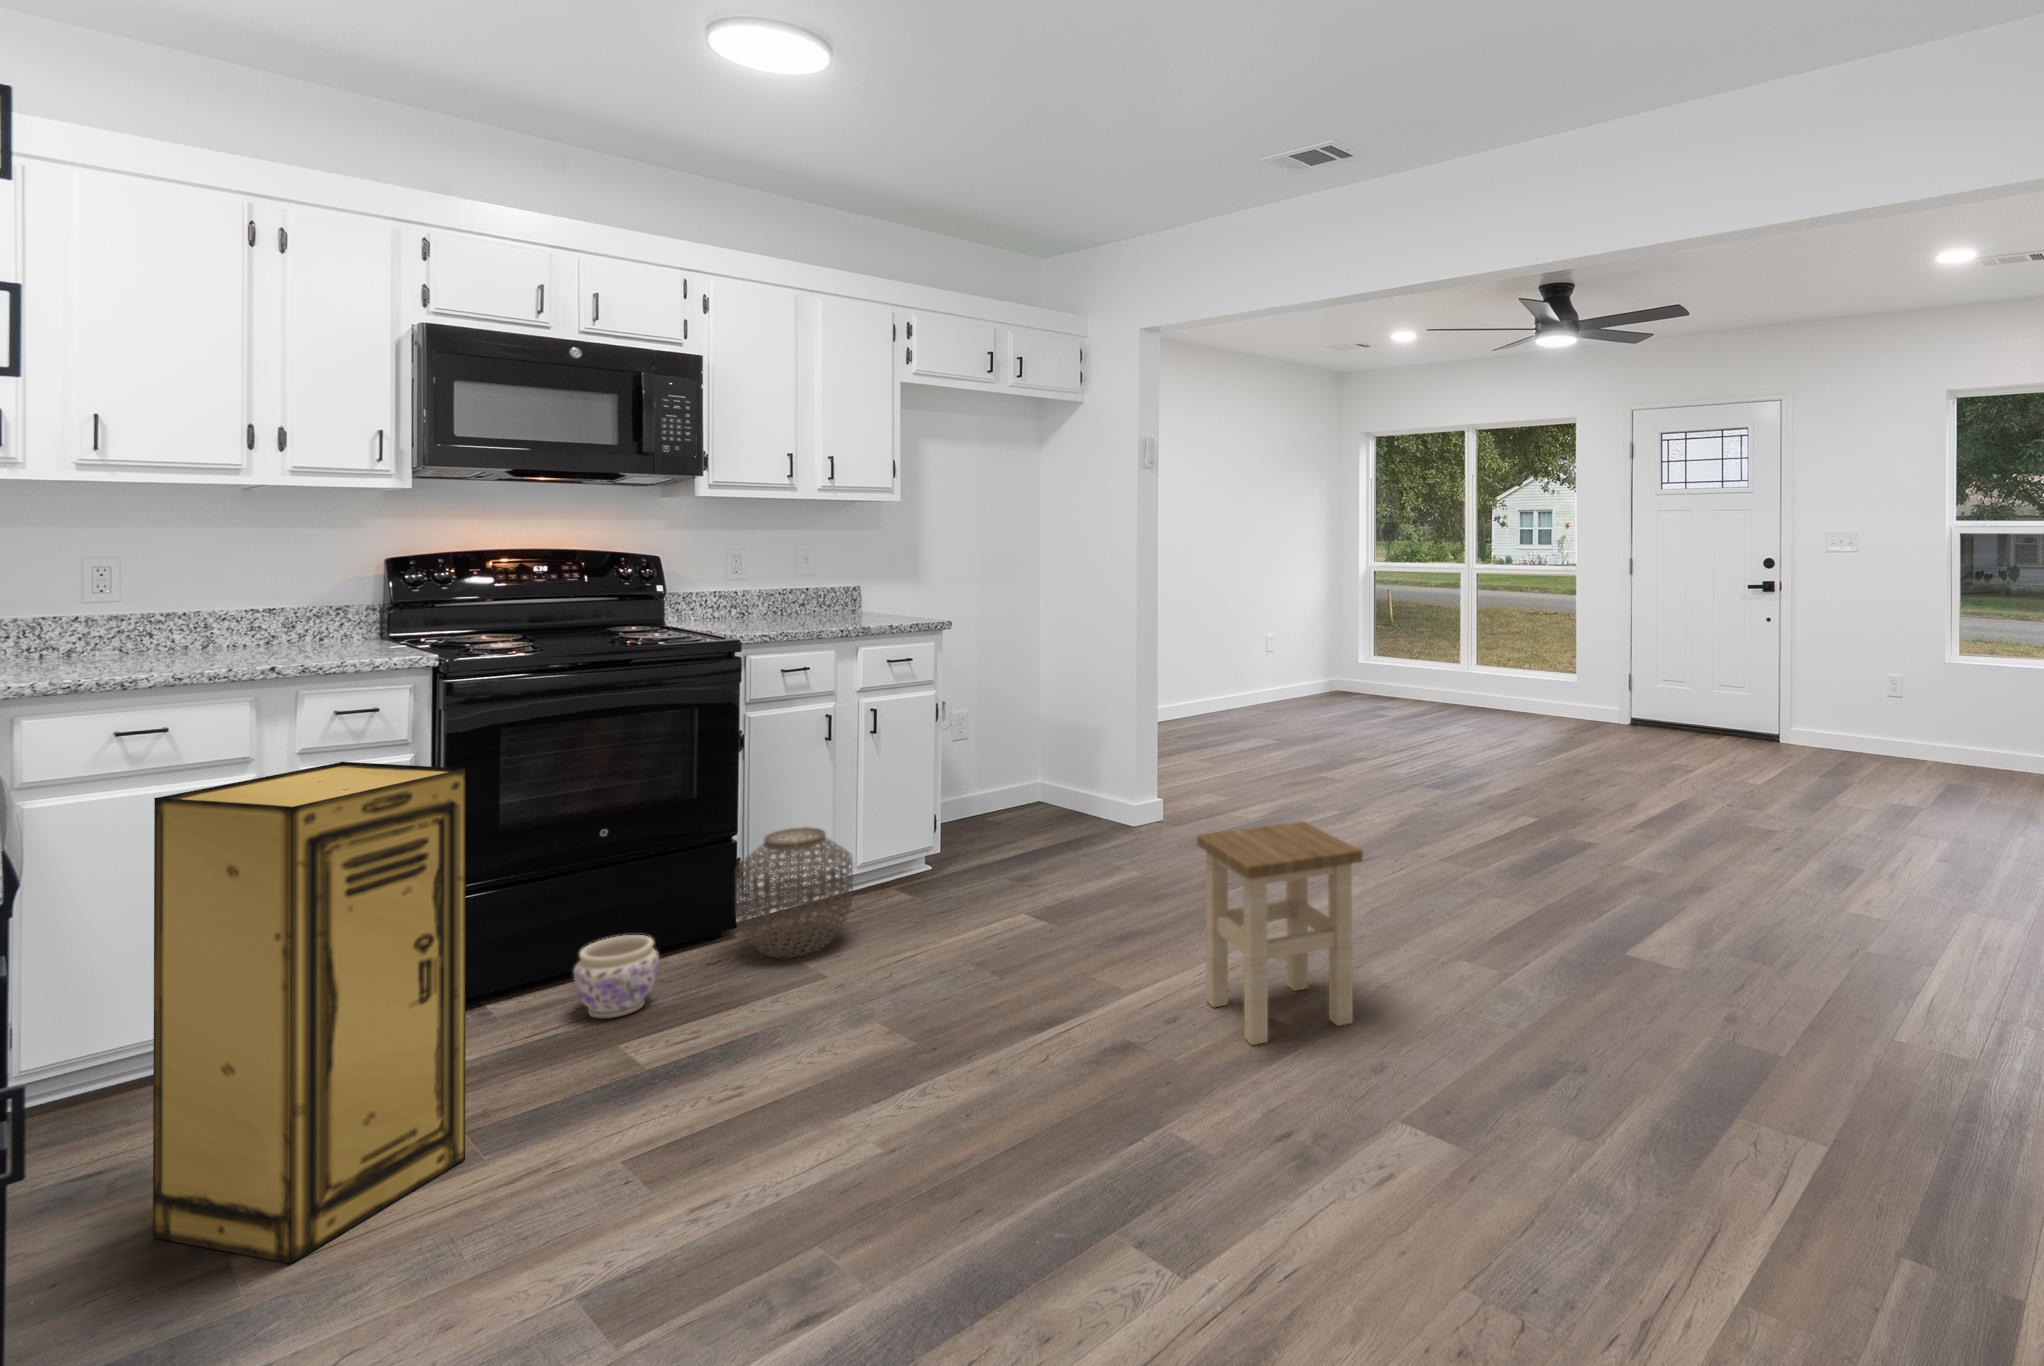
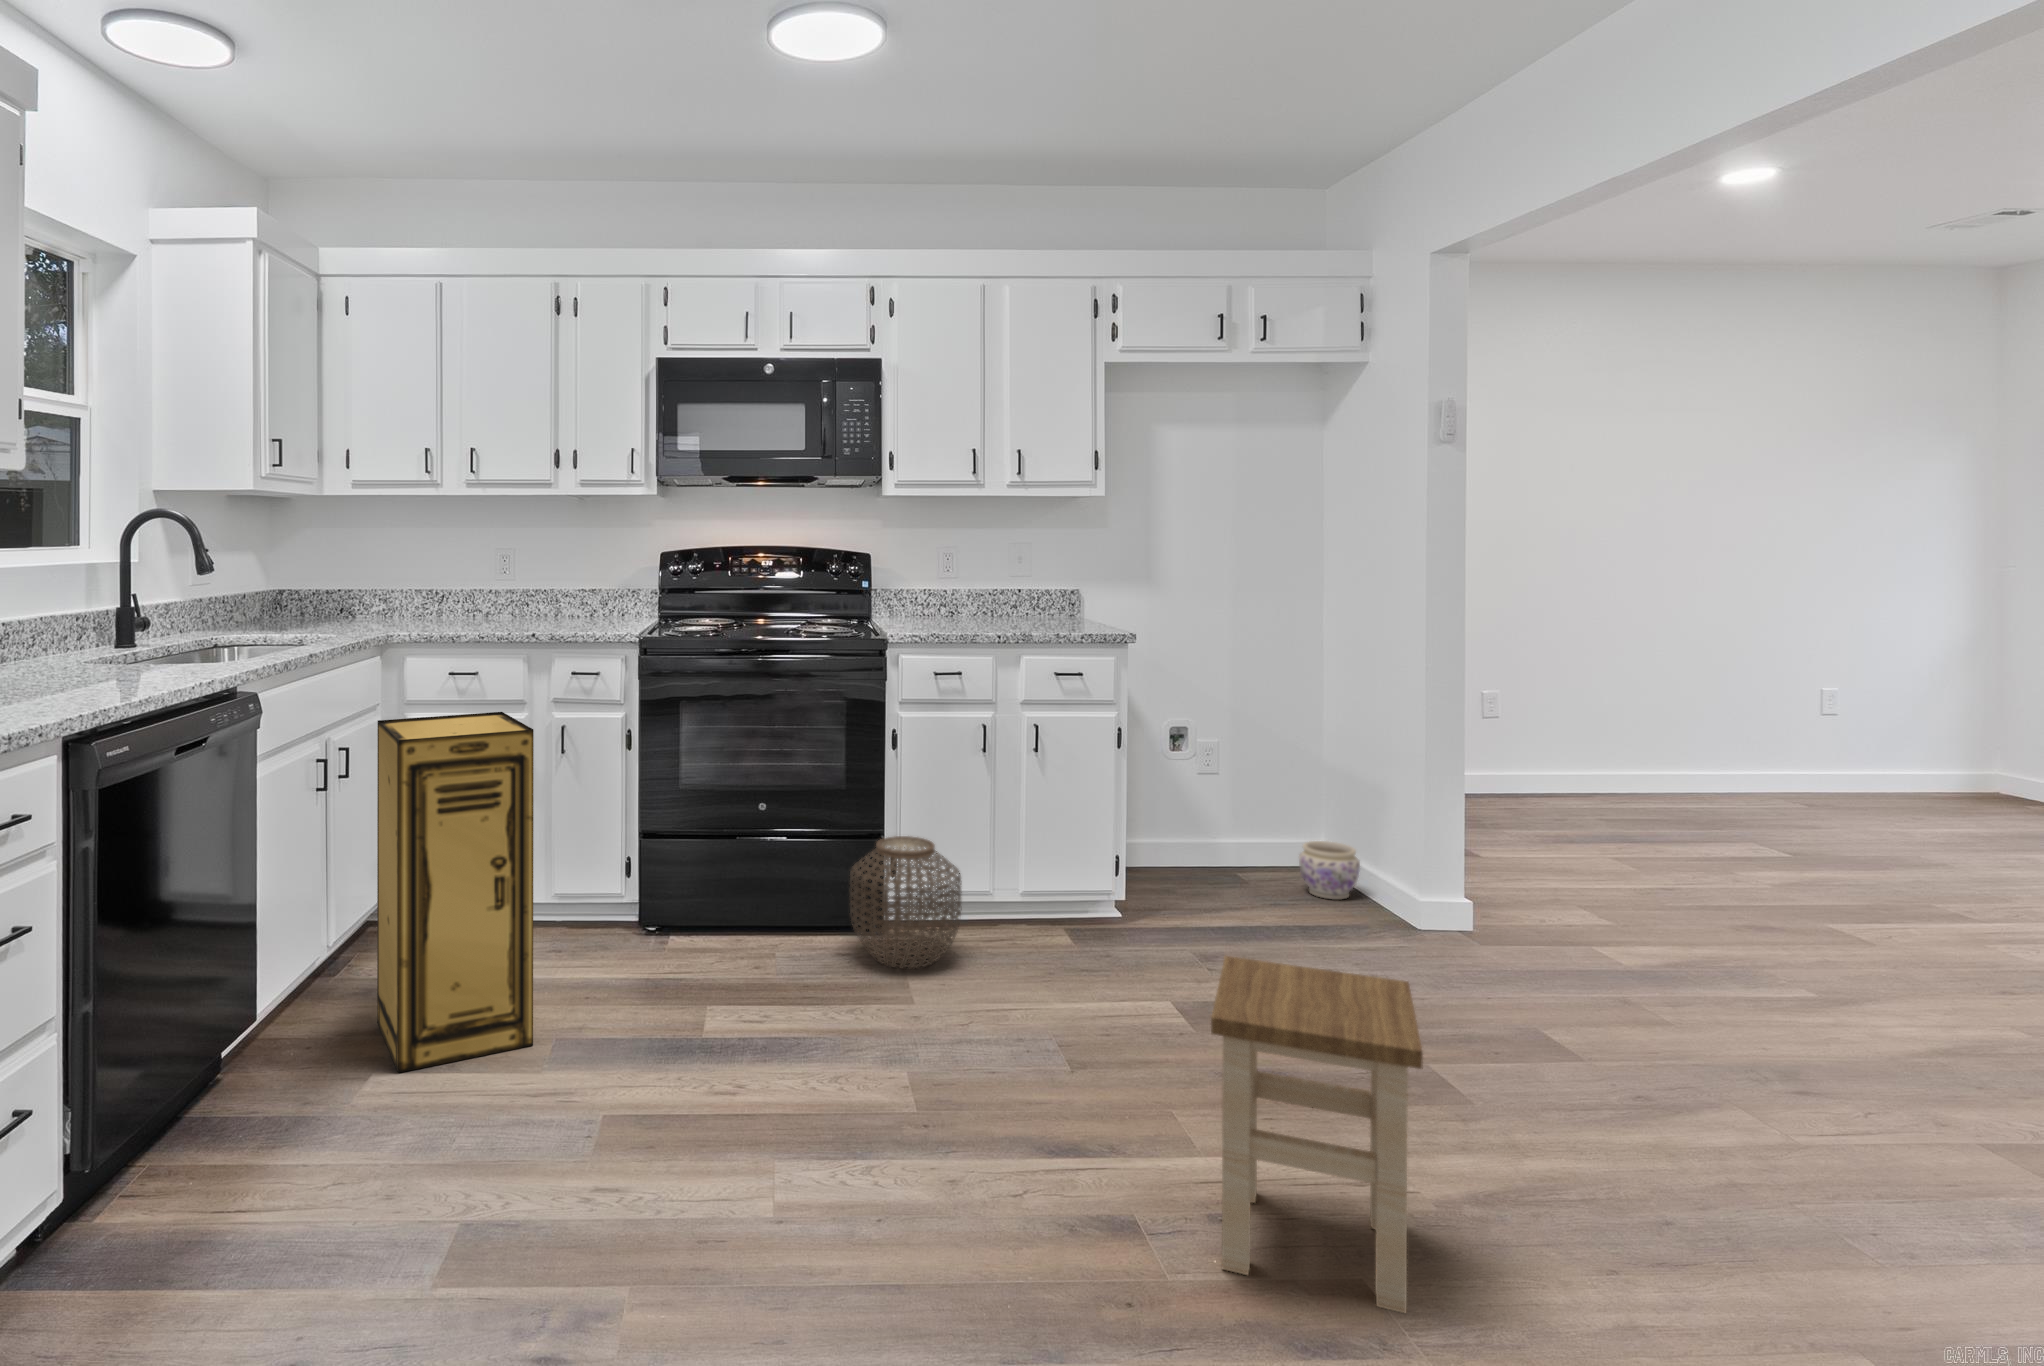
planter: present [574,935,659,1019] -> present [1299,841,1360,900]

